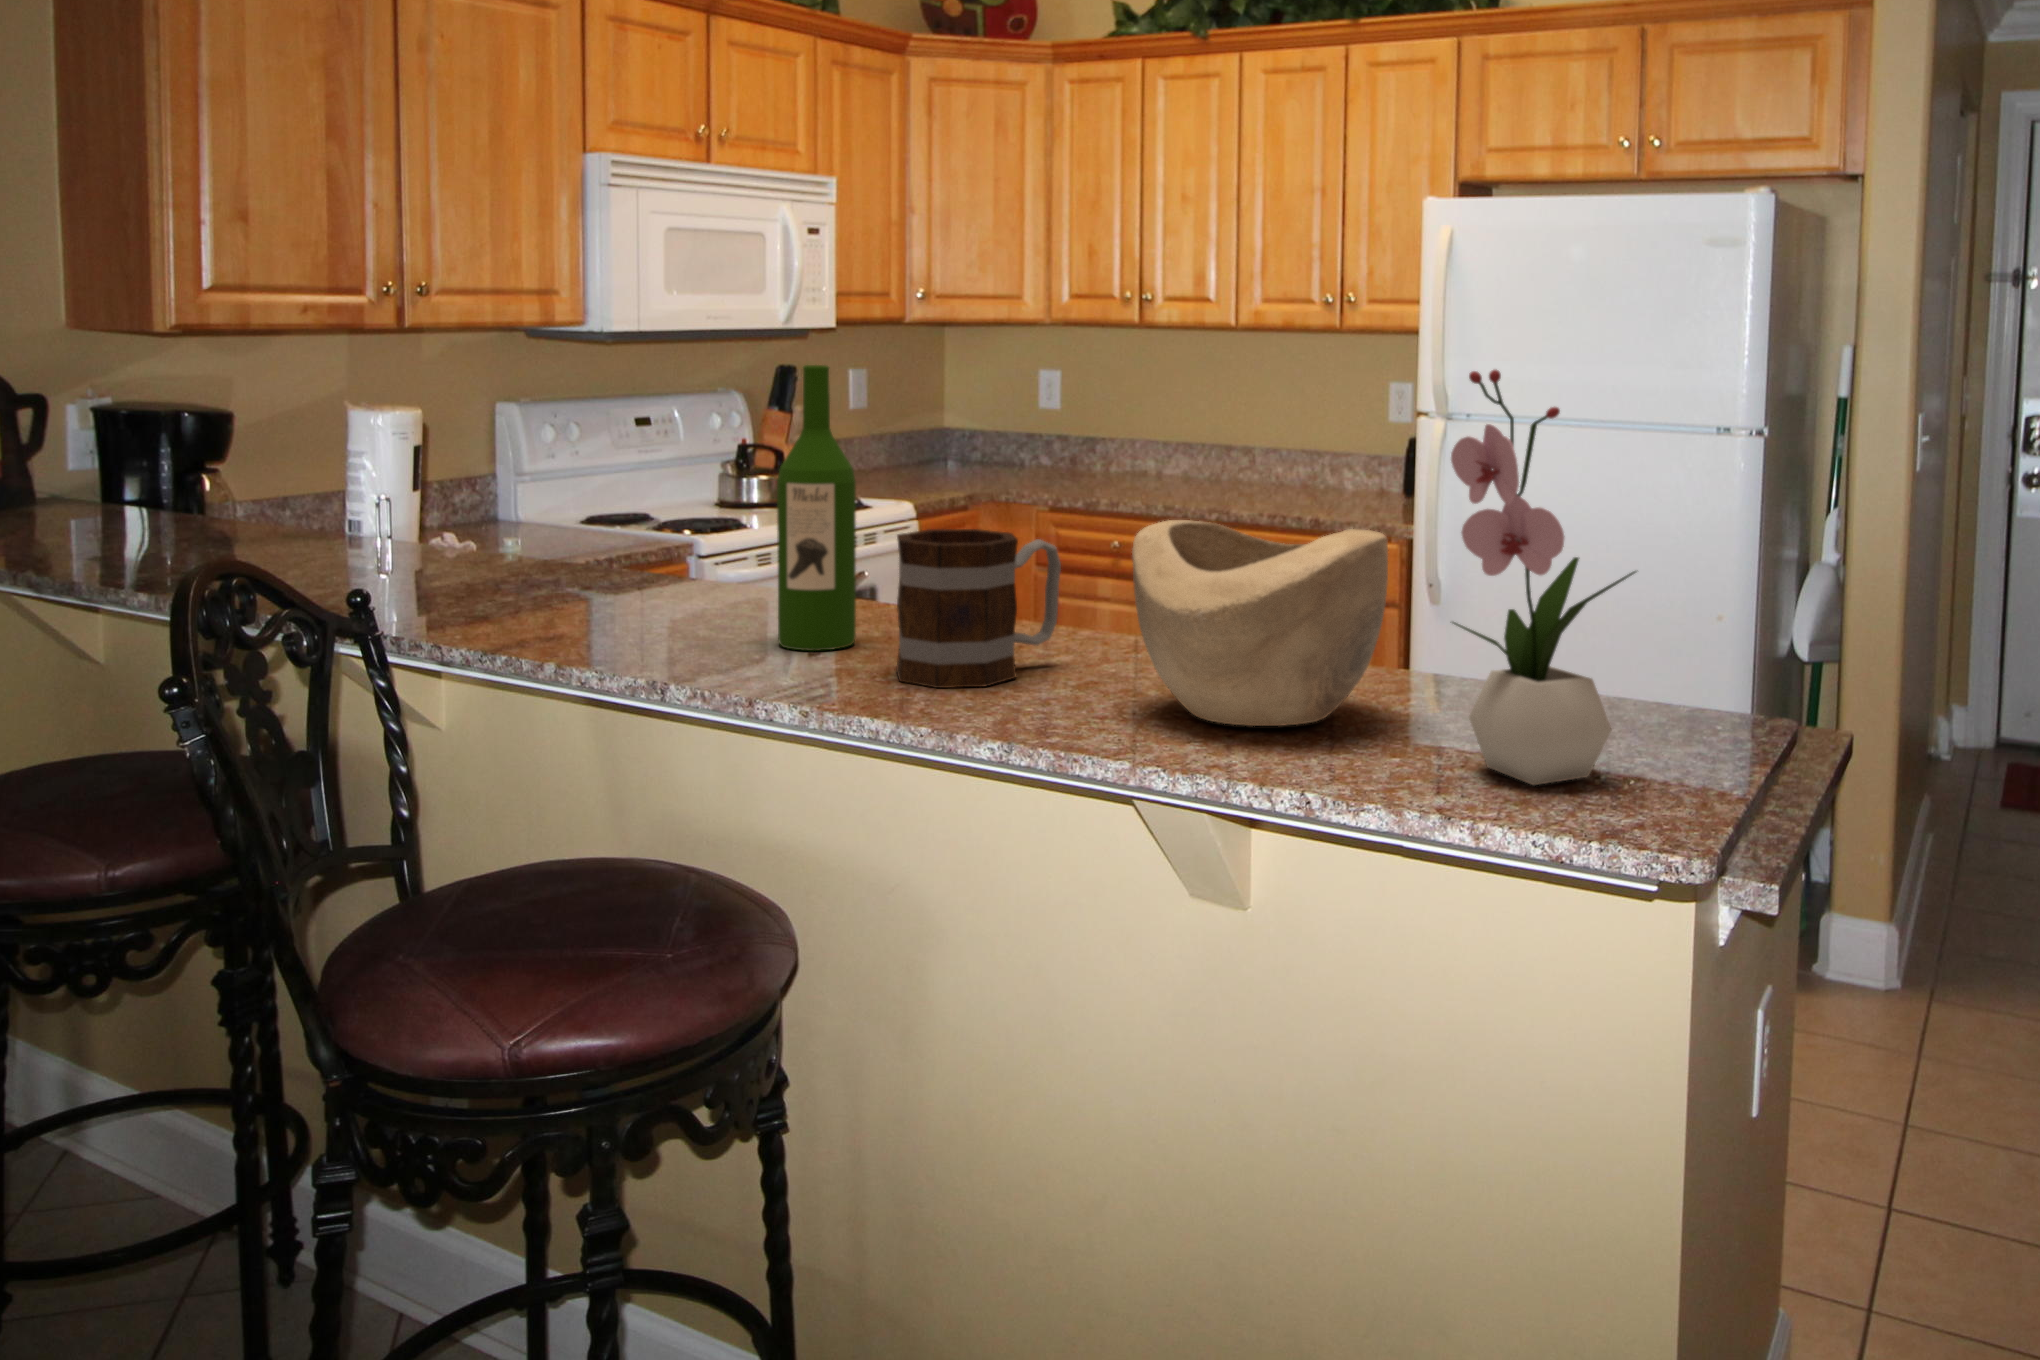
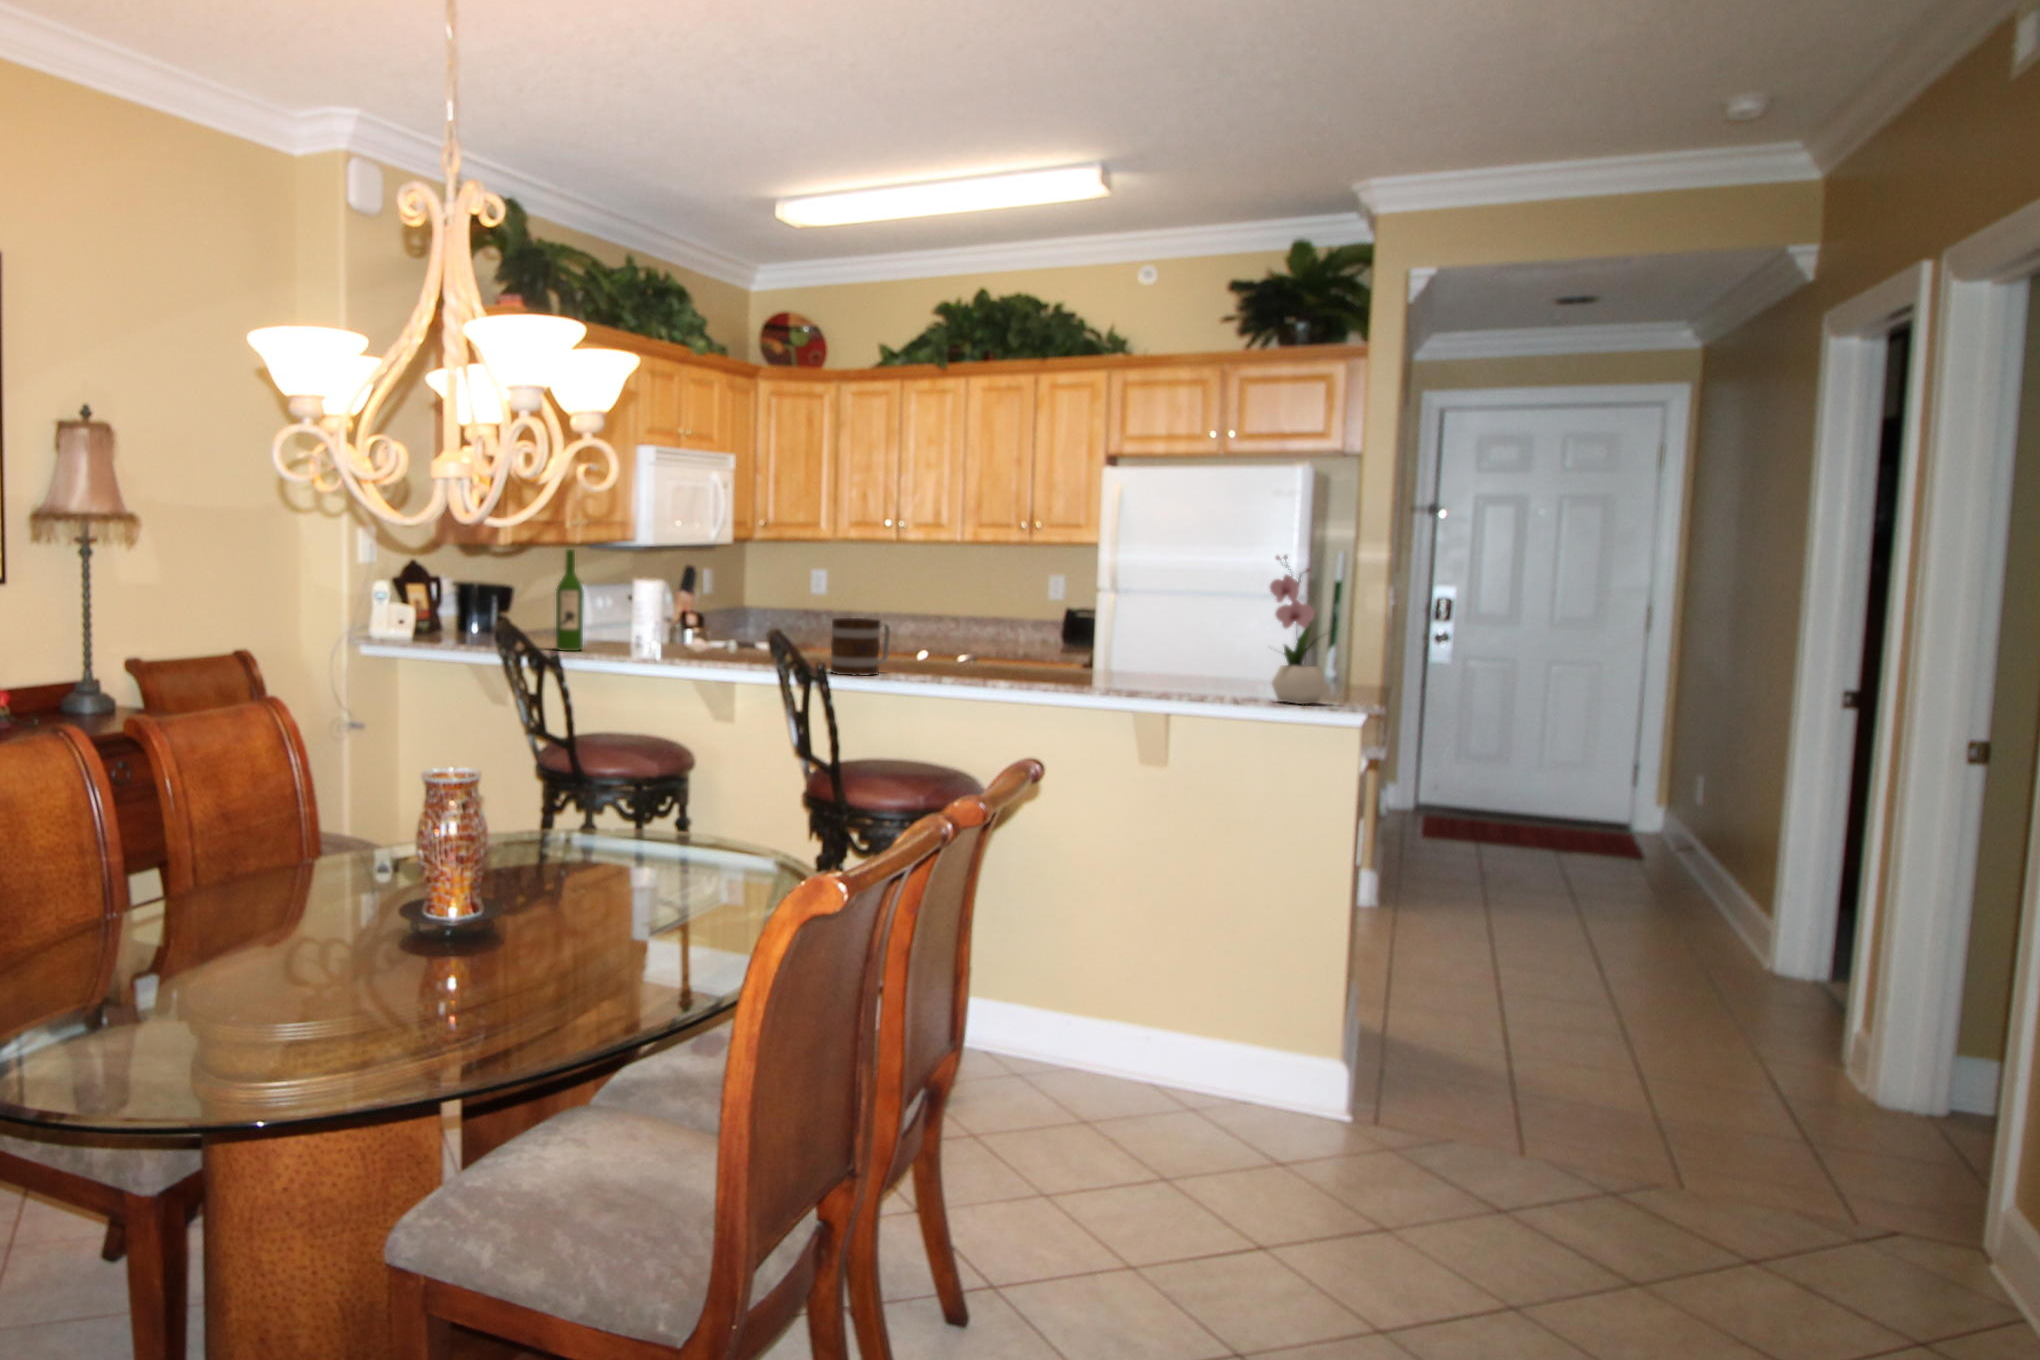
wine bottle: present [777,365,856,651] -> present [556,549,584,651]
decorative bowl: present [1132,520,1388,726] -> none [1120,617,1227,693]
mug: present [896,529,1061,688] -> present [830,618,891,676]

